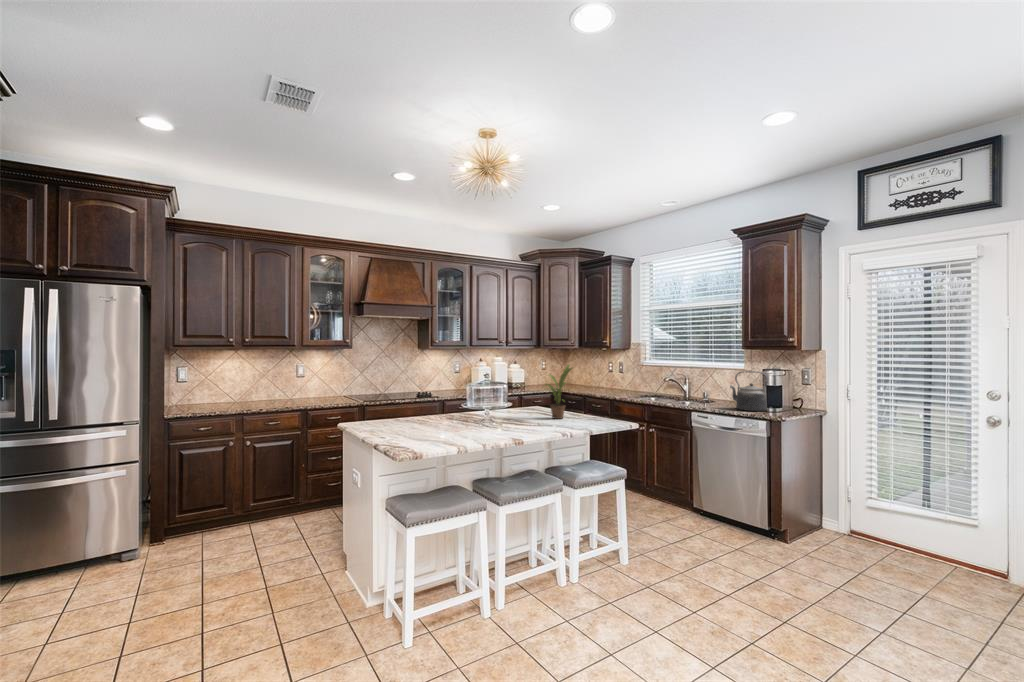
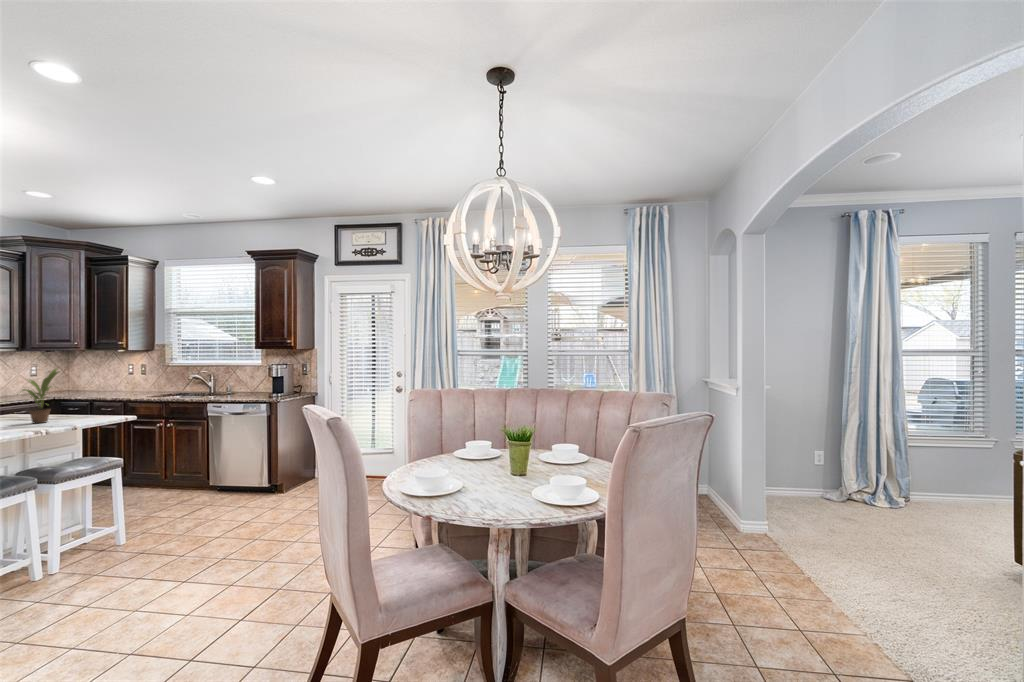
kettle: present [730,371,768,411] -> none [243,367,273,398]

